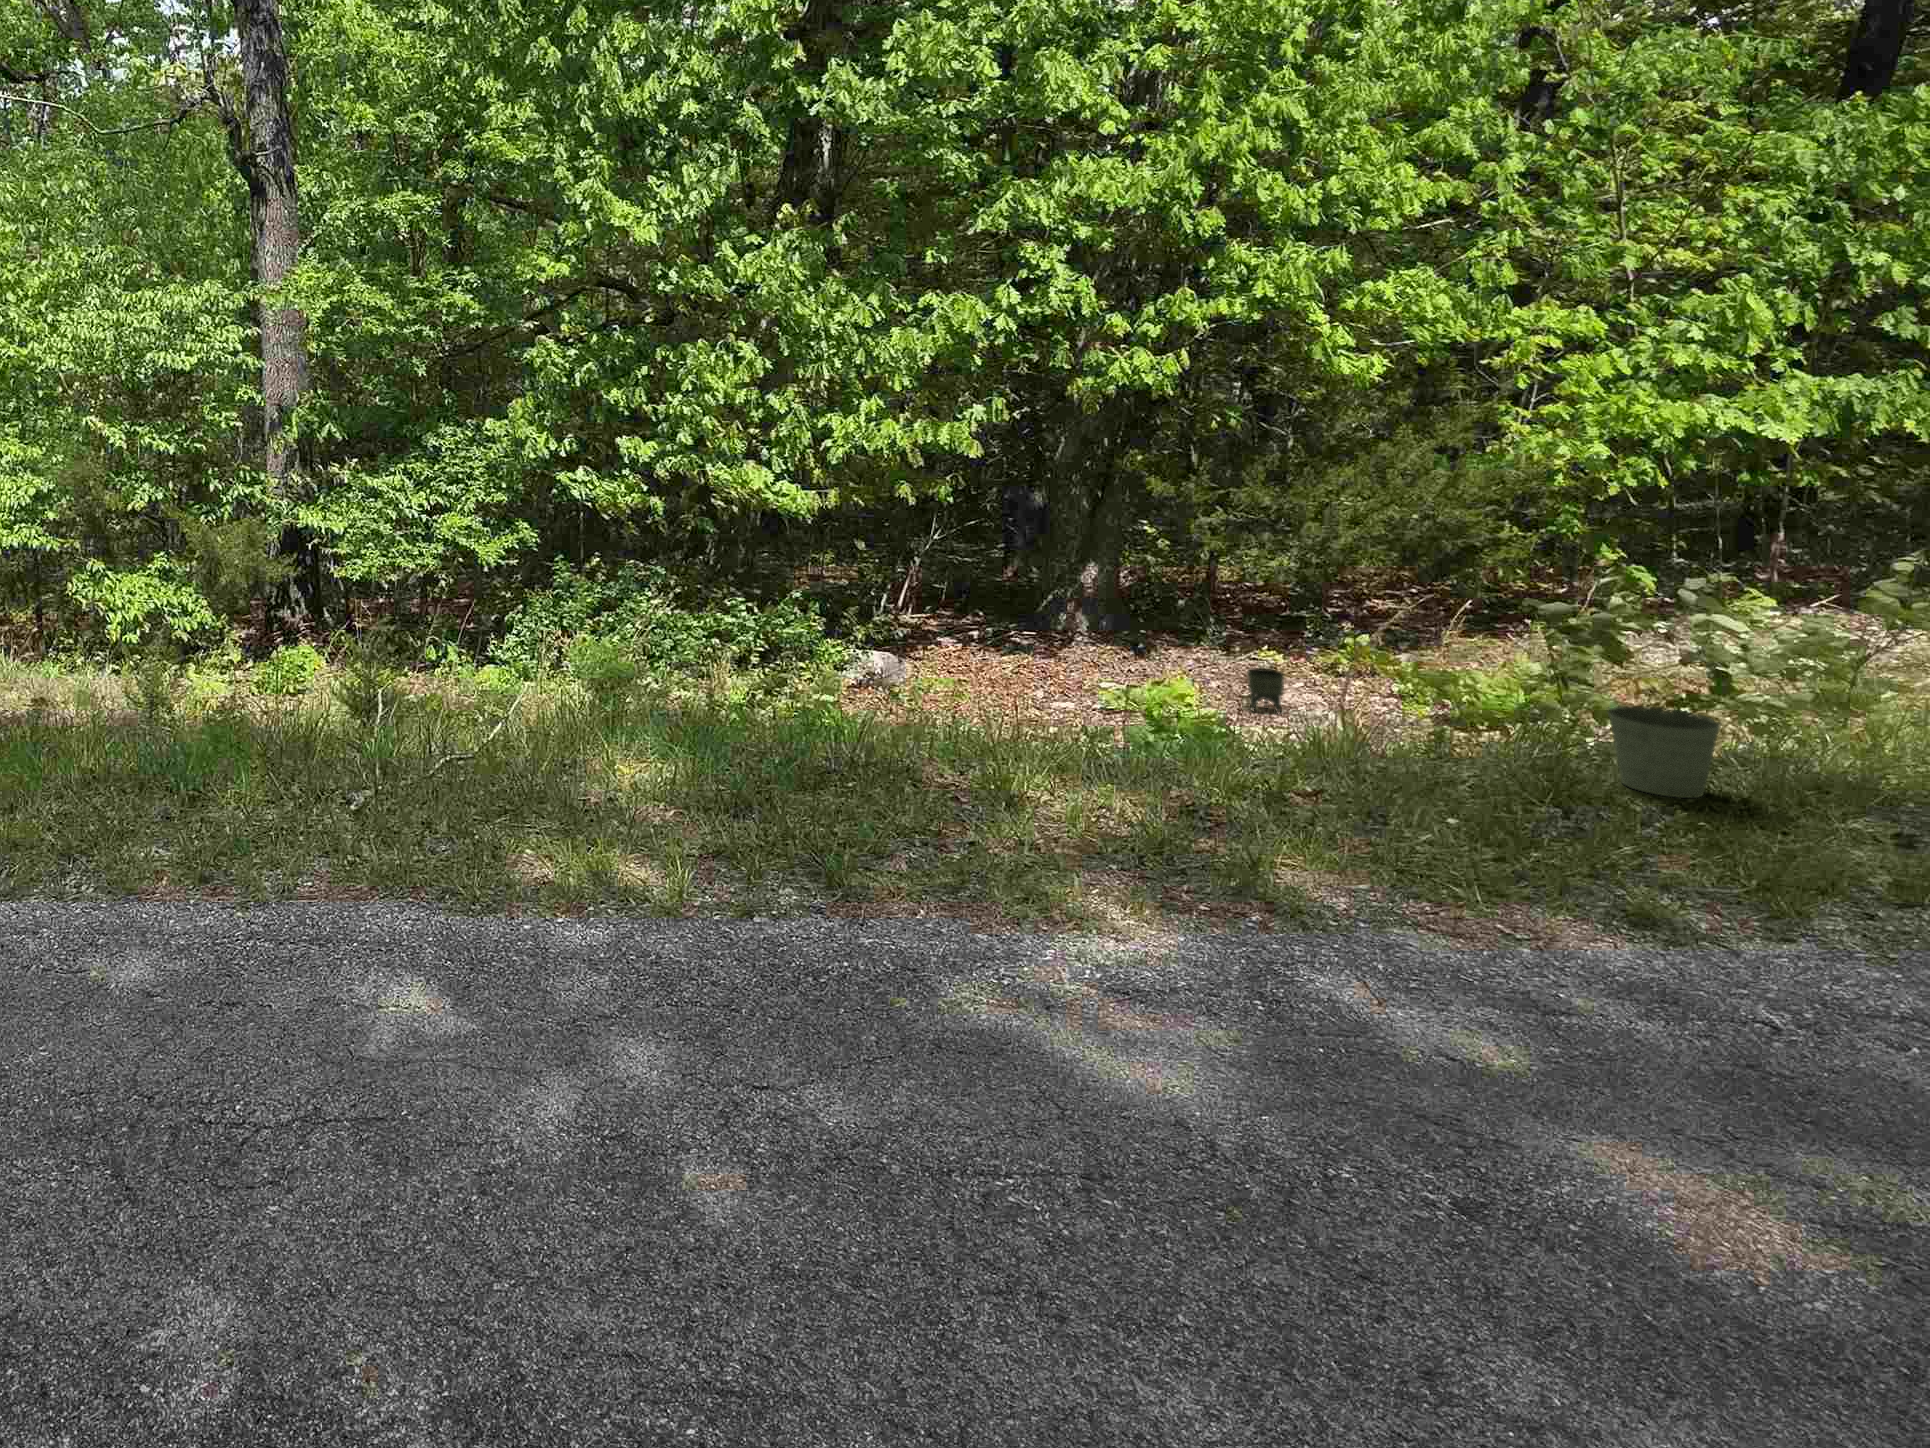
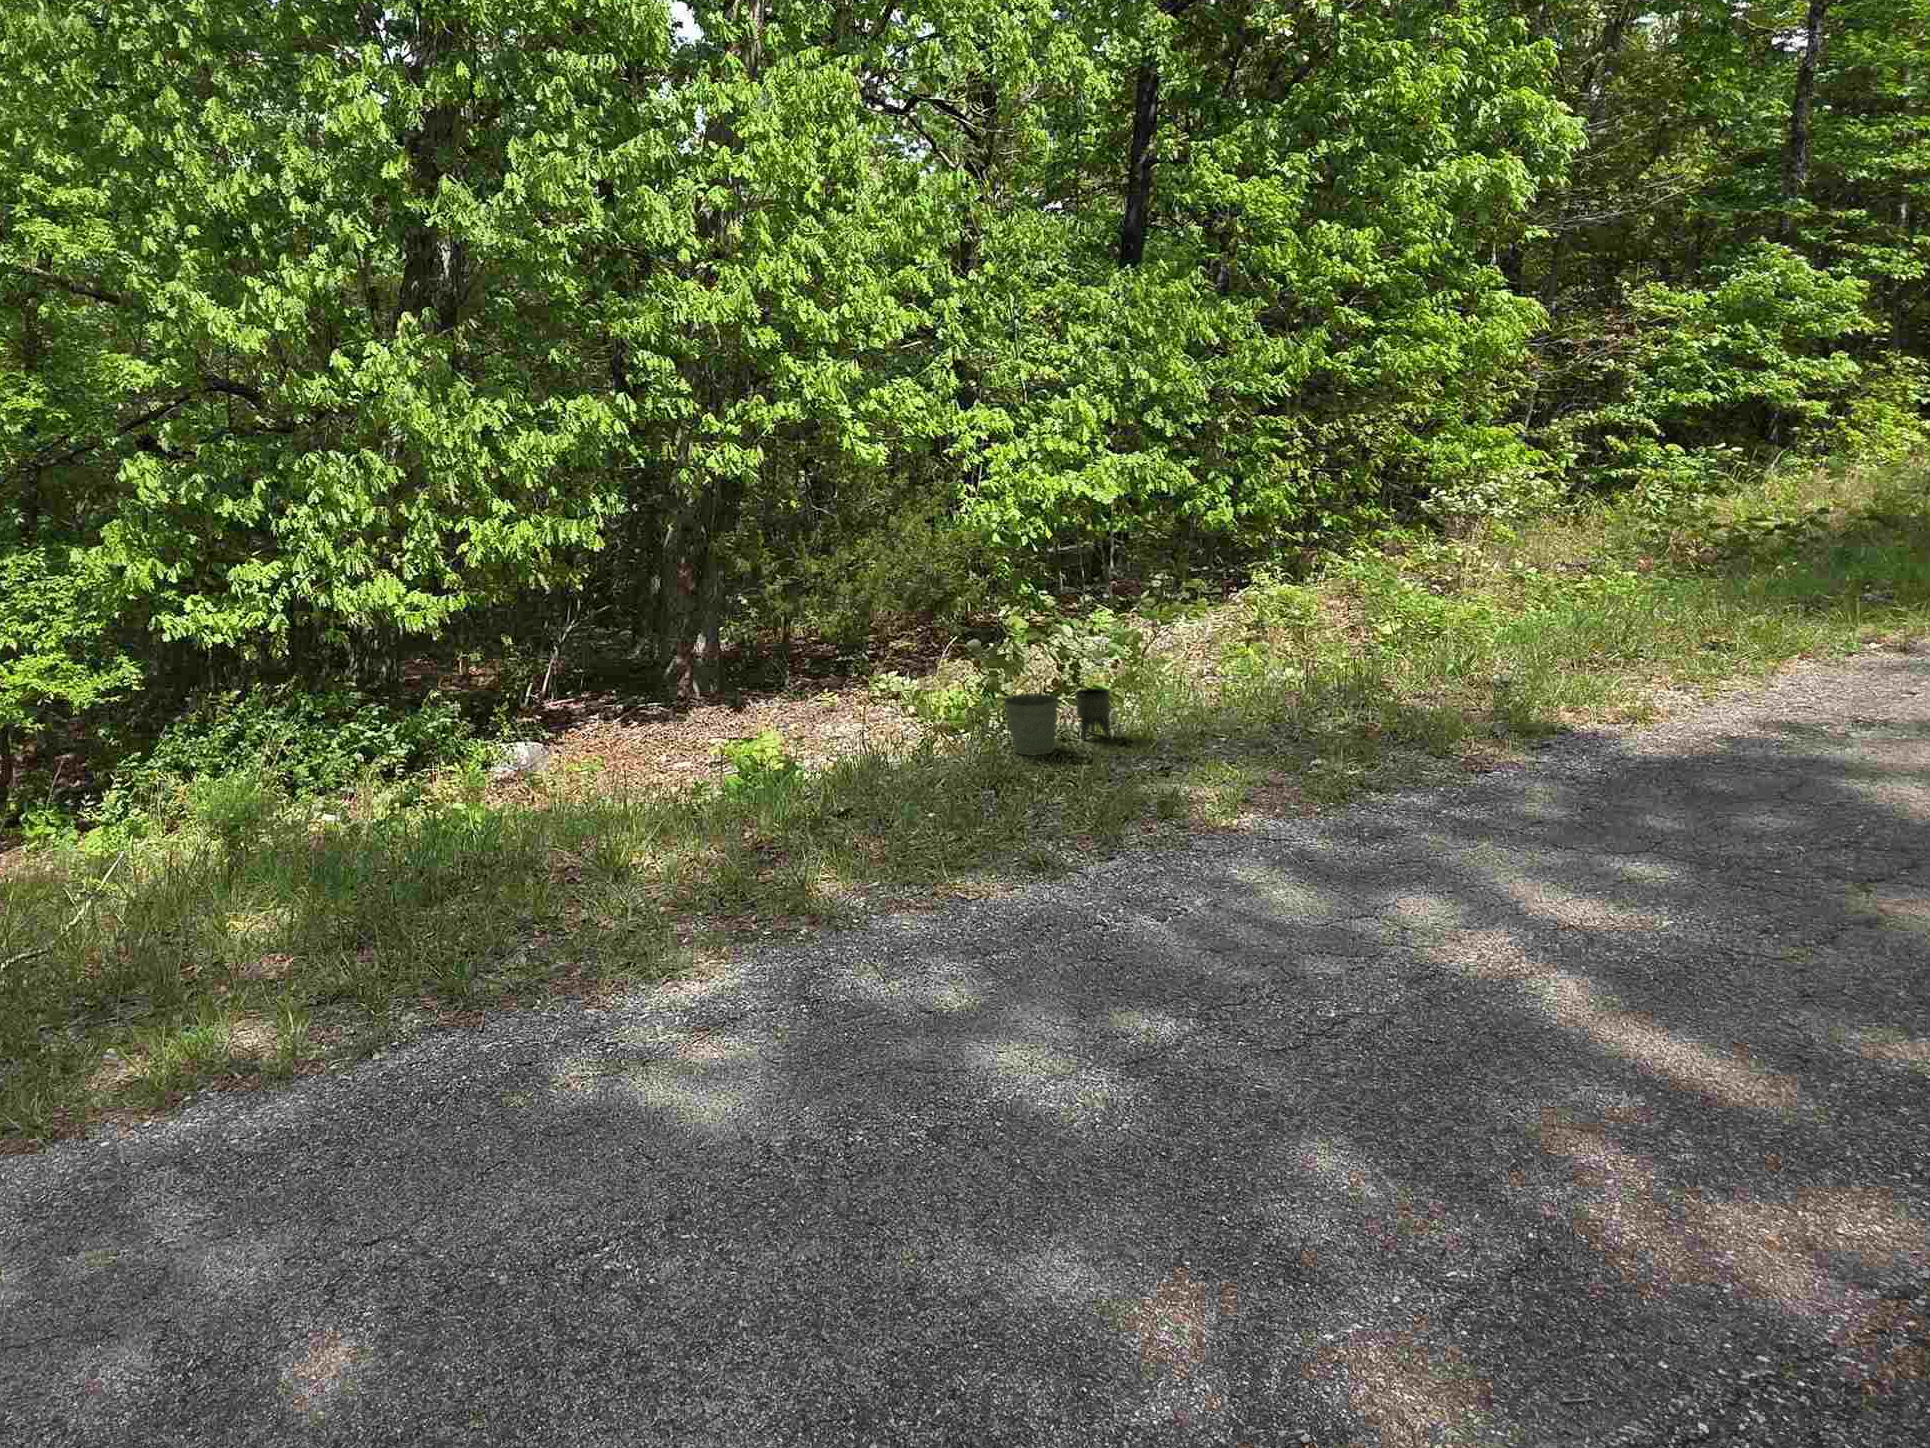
planter: present [1247,668,1284,714] -> present [1074,688,1110,740]

